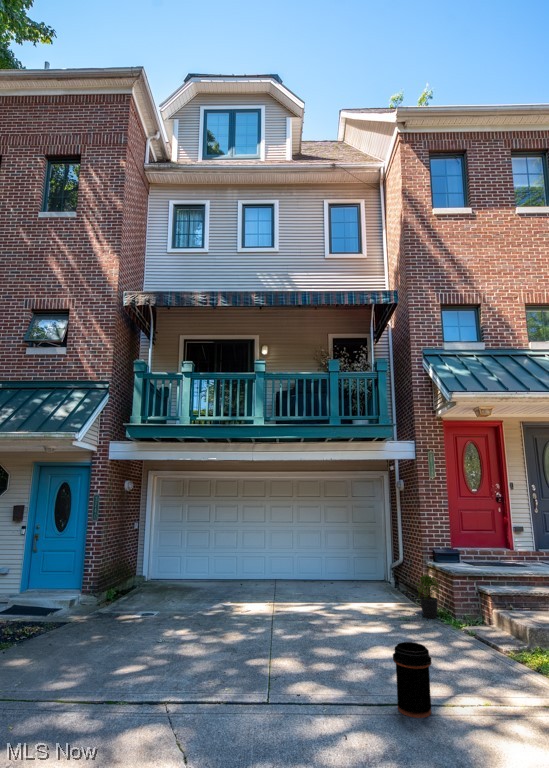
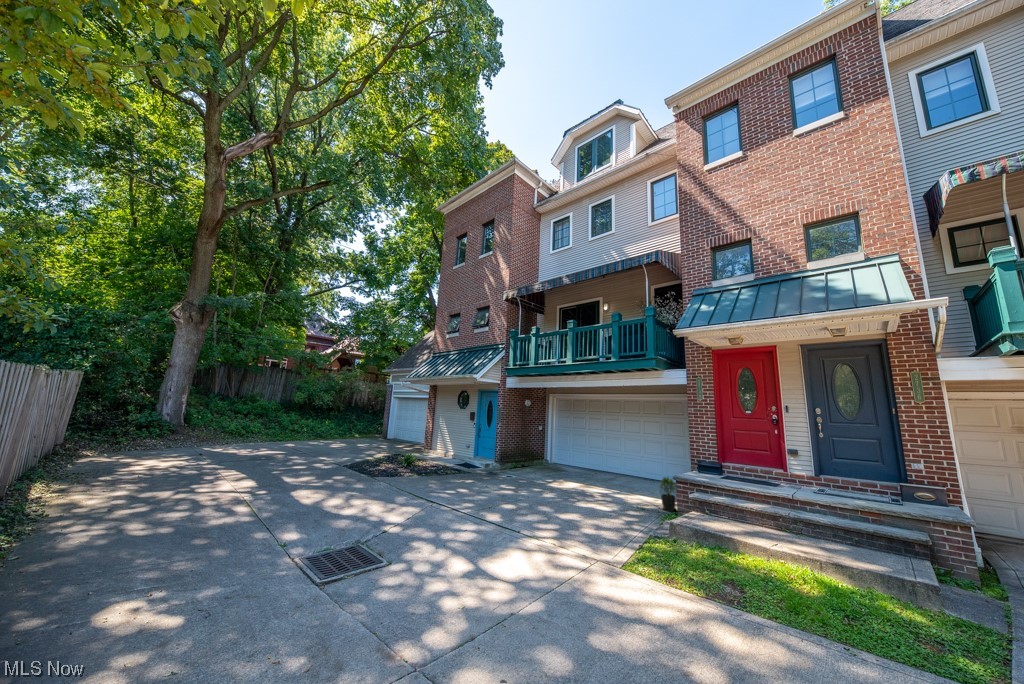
trash can: present [393,642,431,718] -> none [508,491,530,532]

